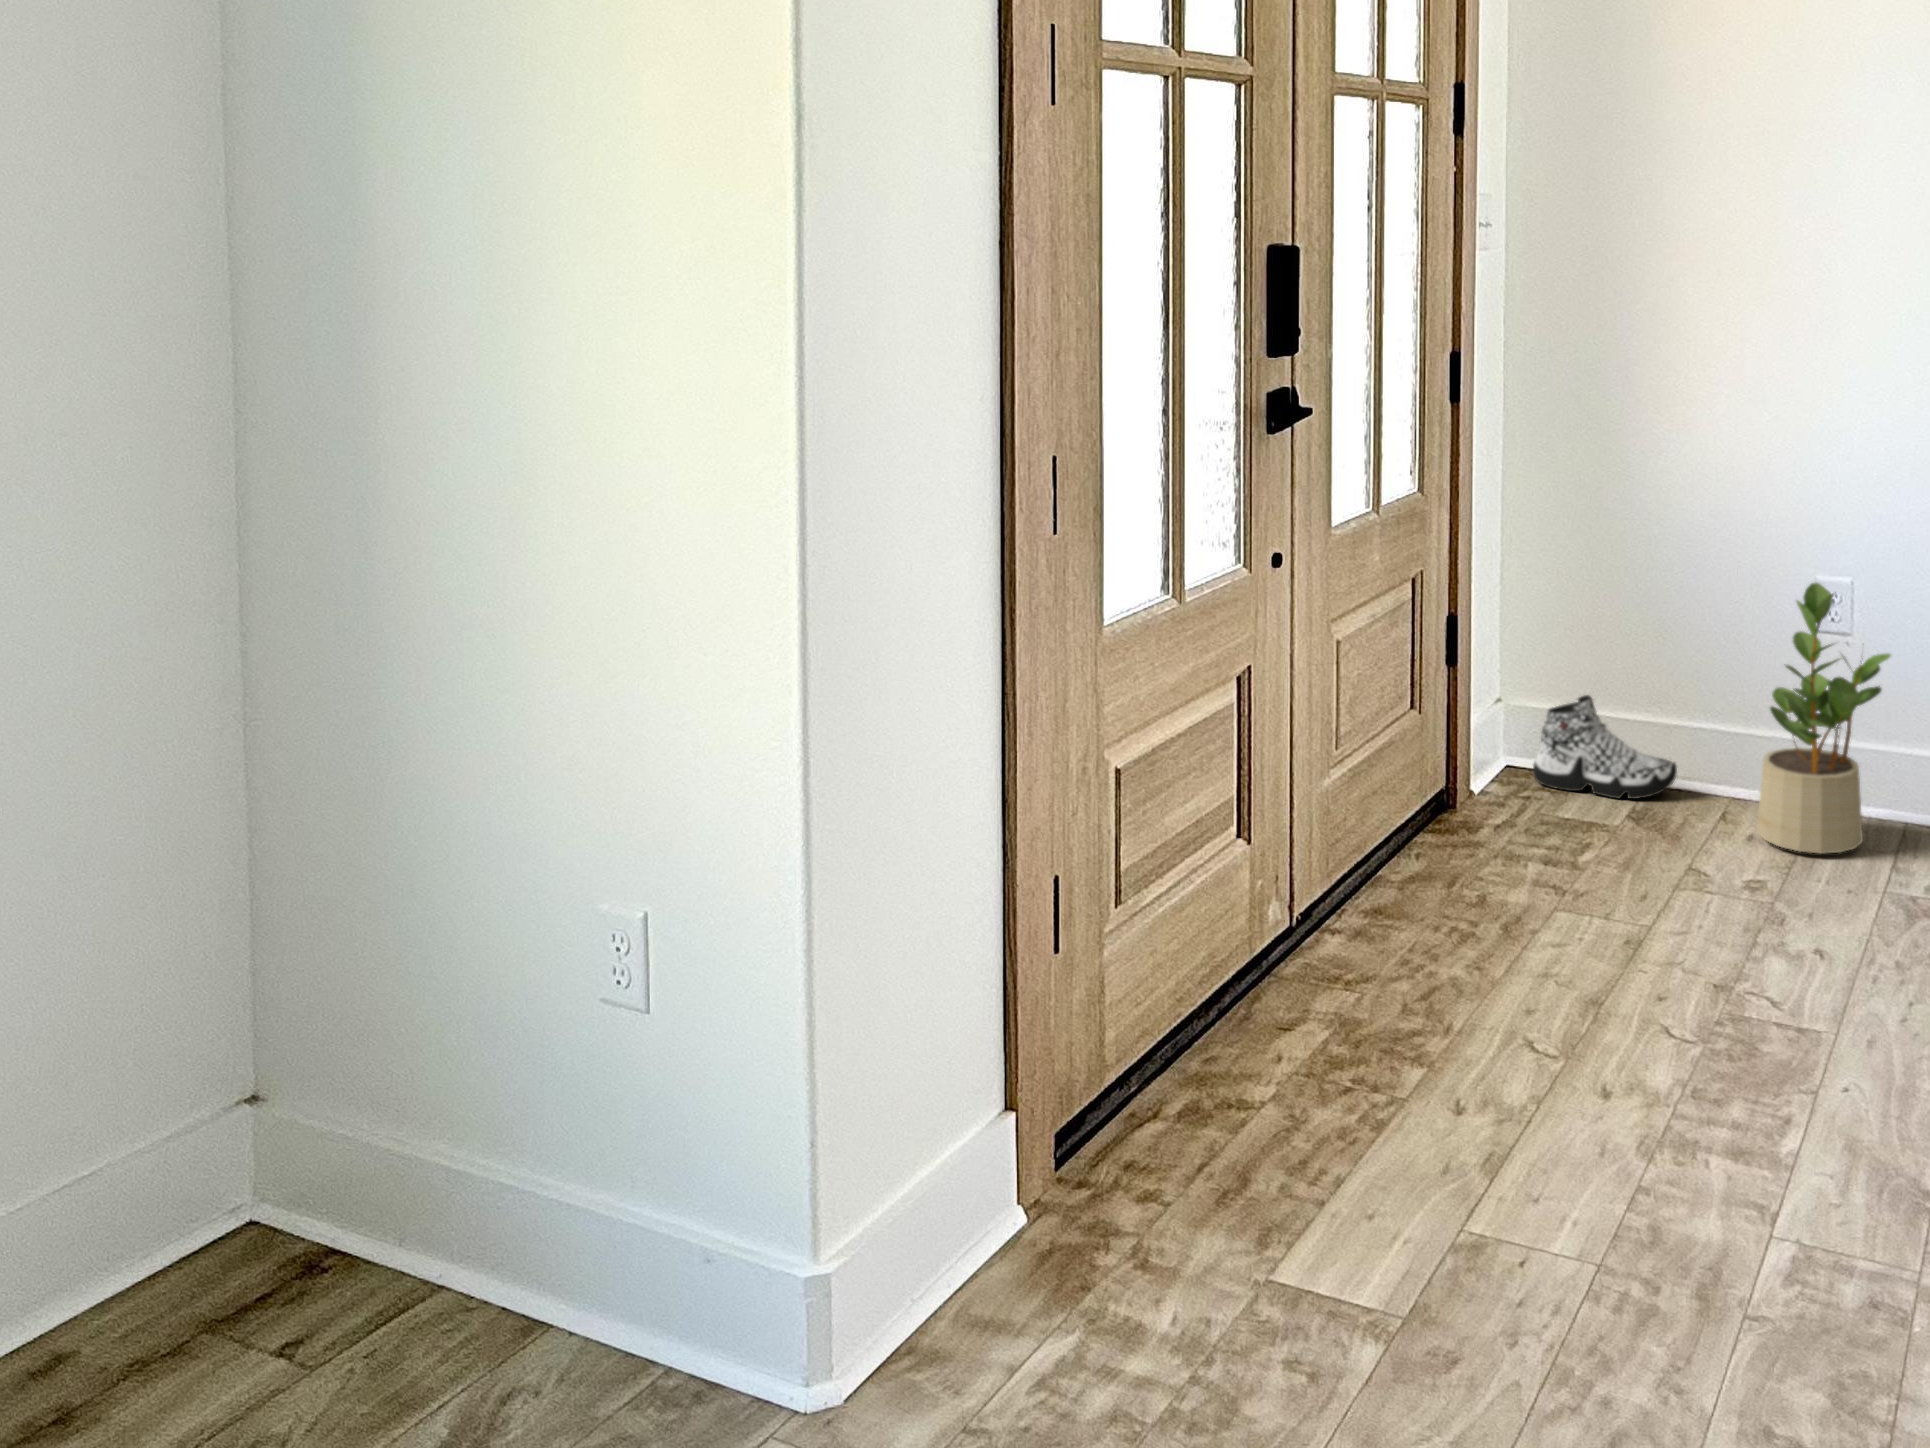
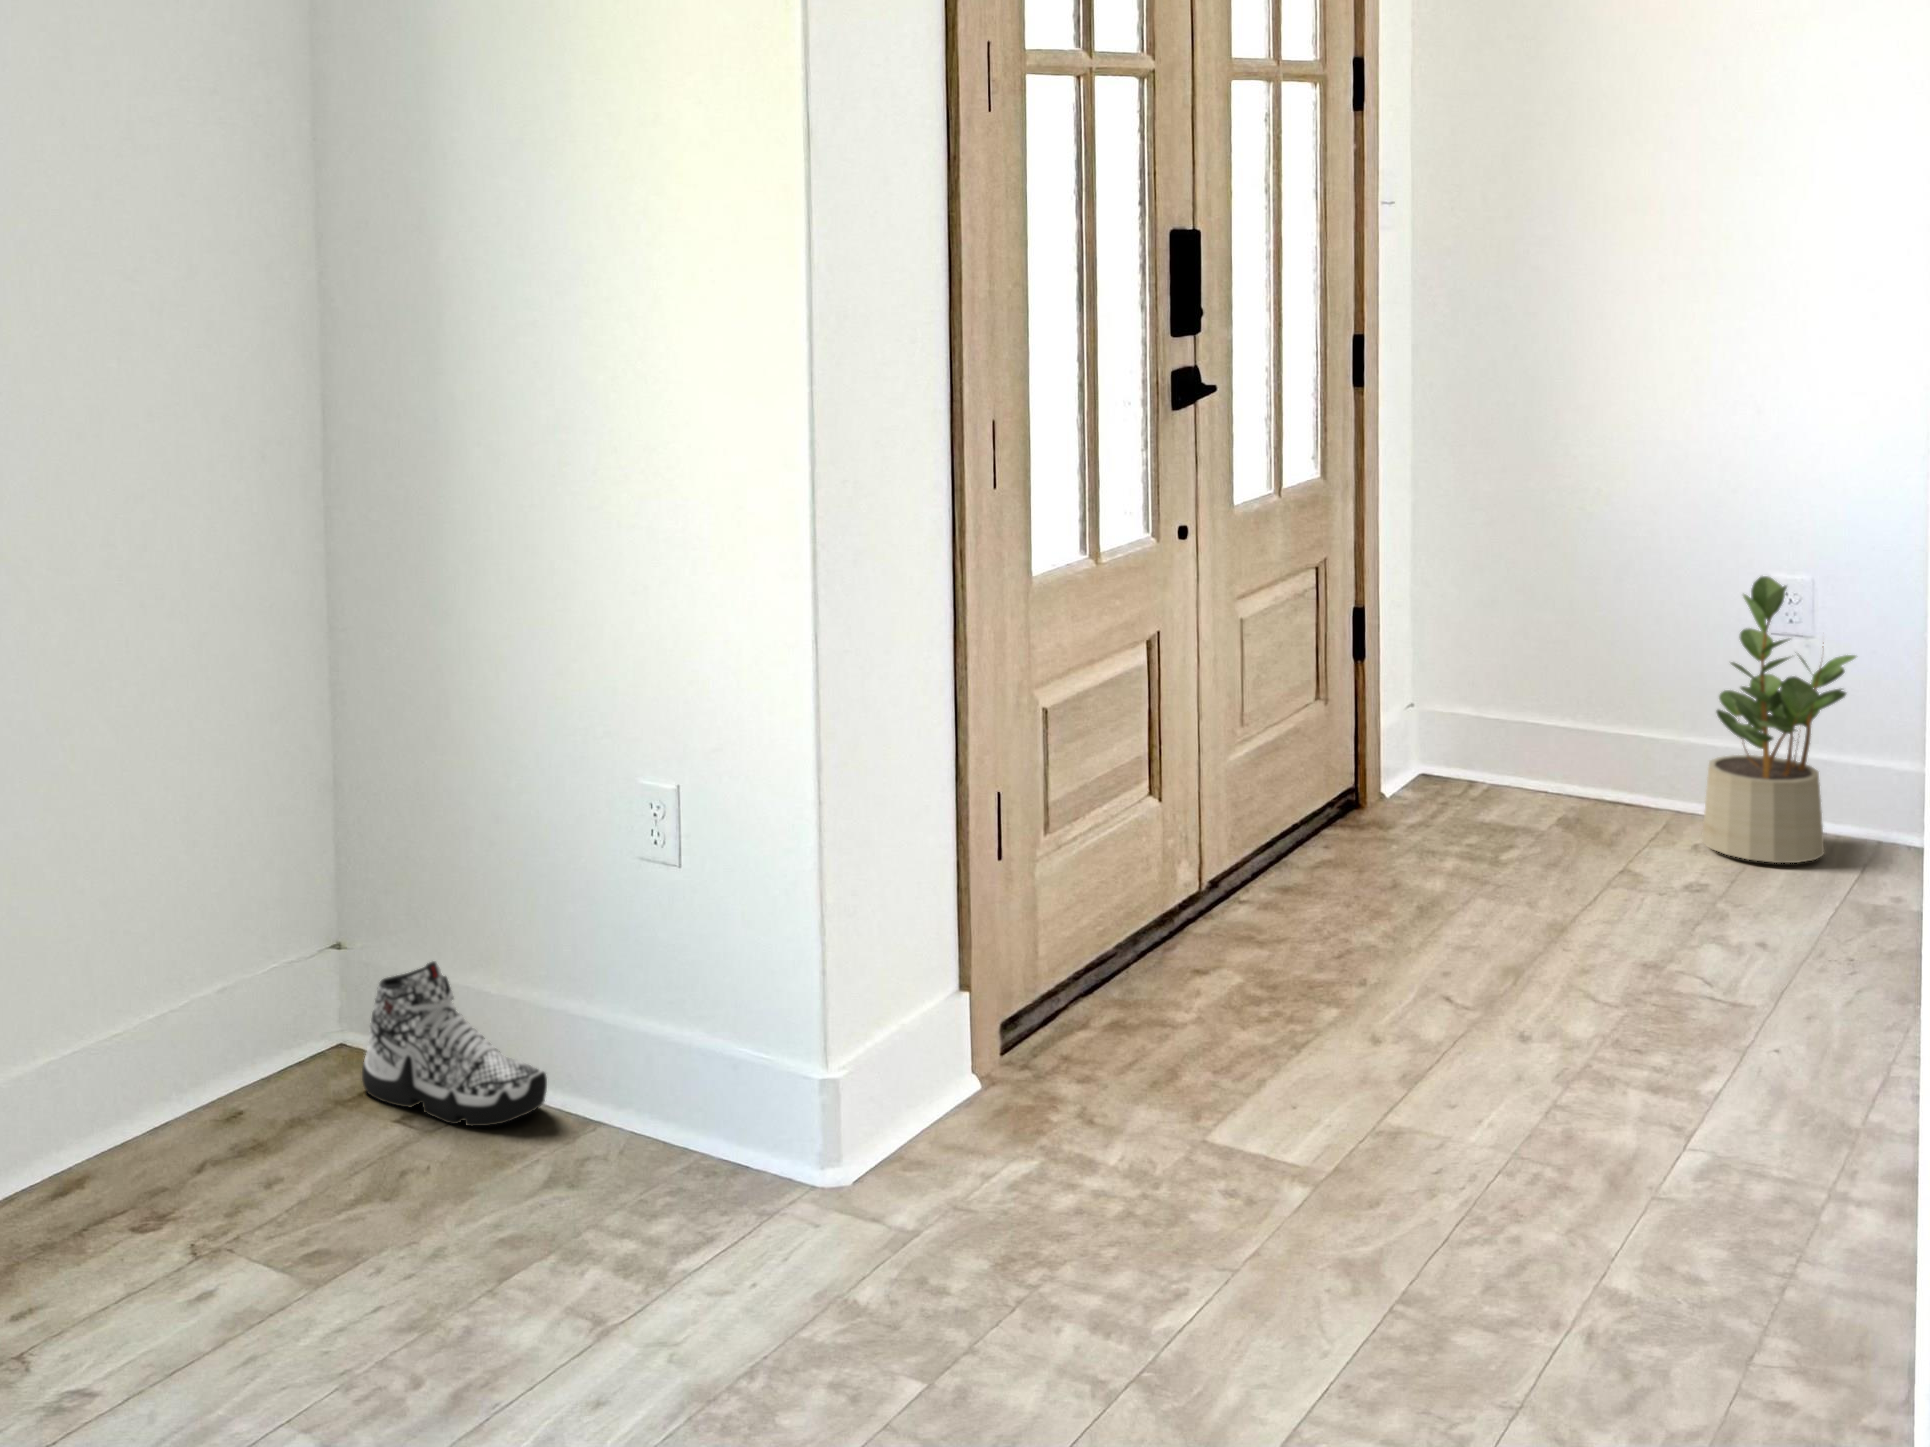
sneaker: present [1533,695,1677,799] -> present [362,961,547,1126]

